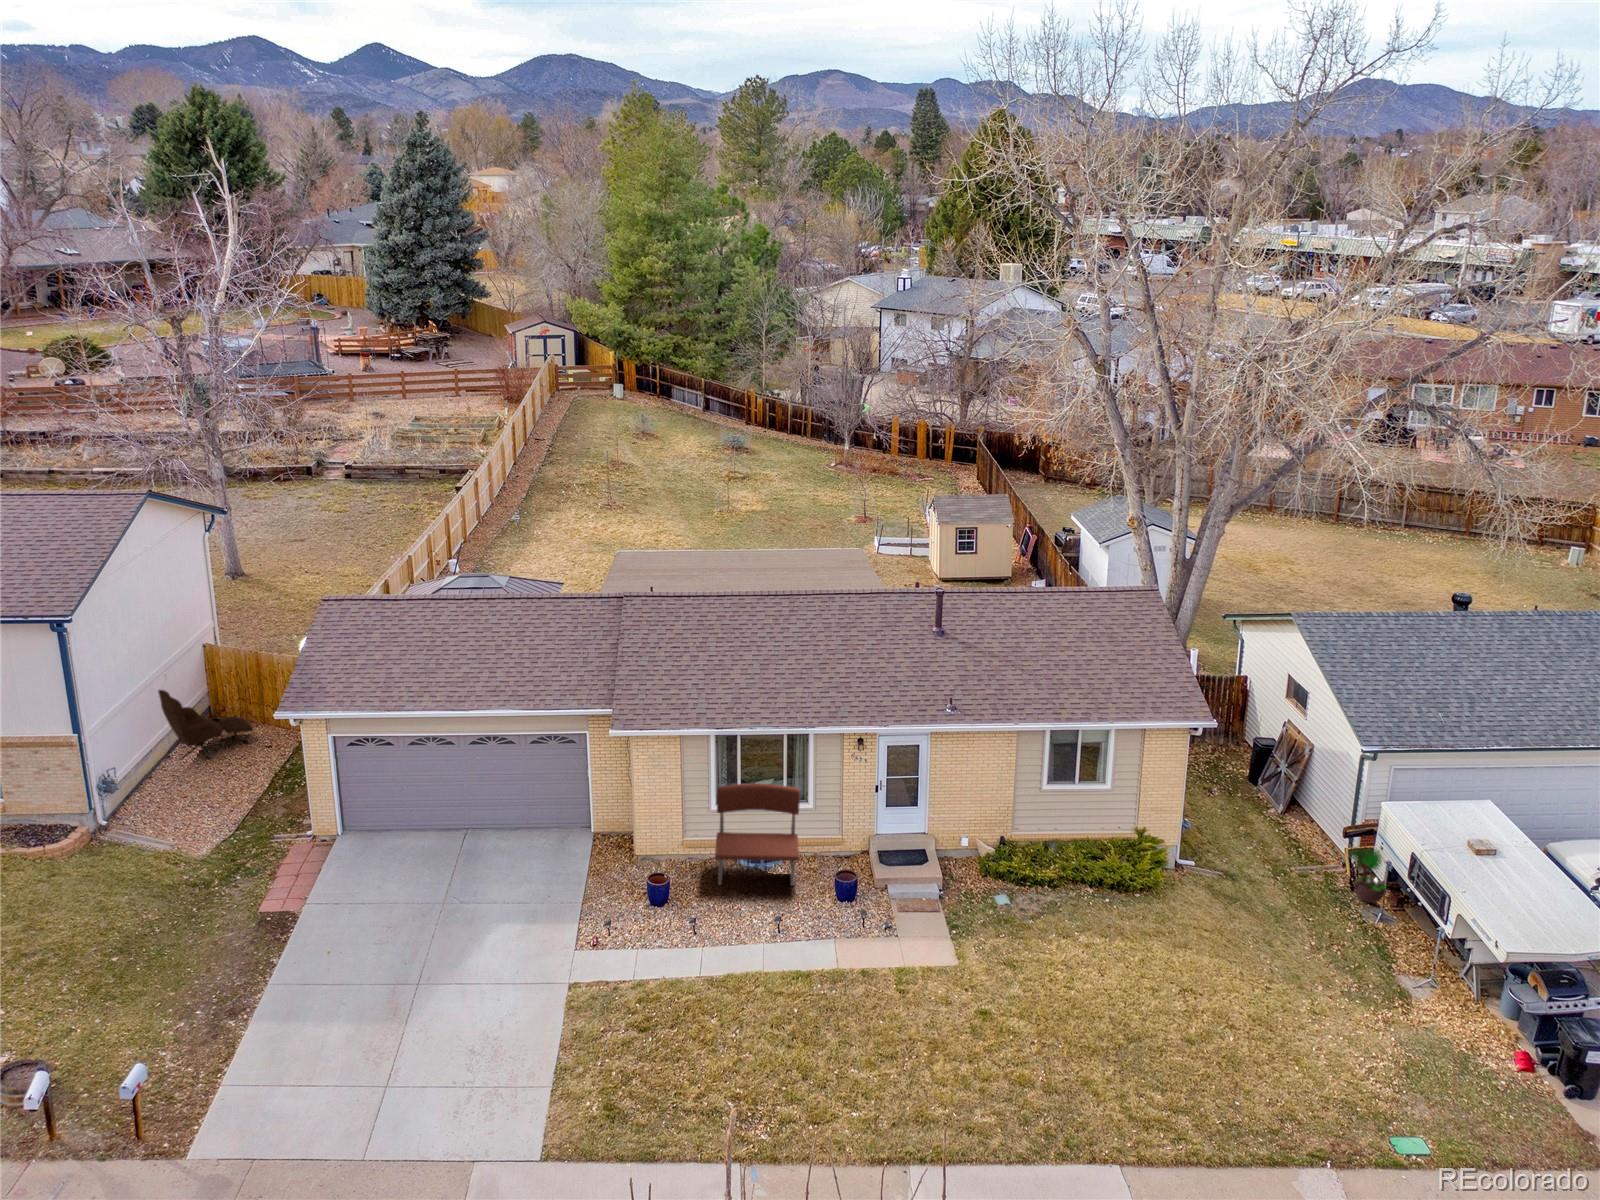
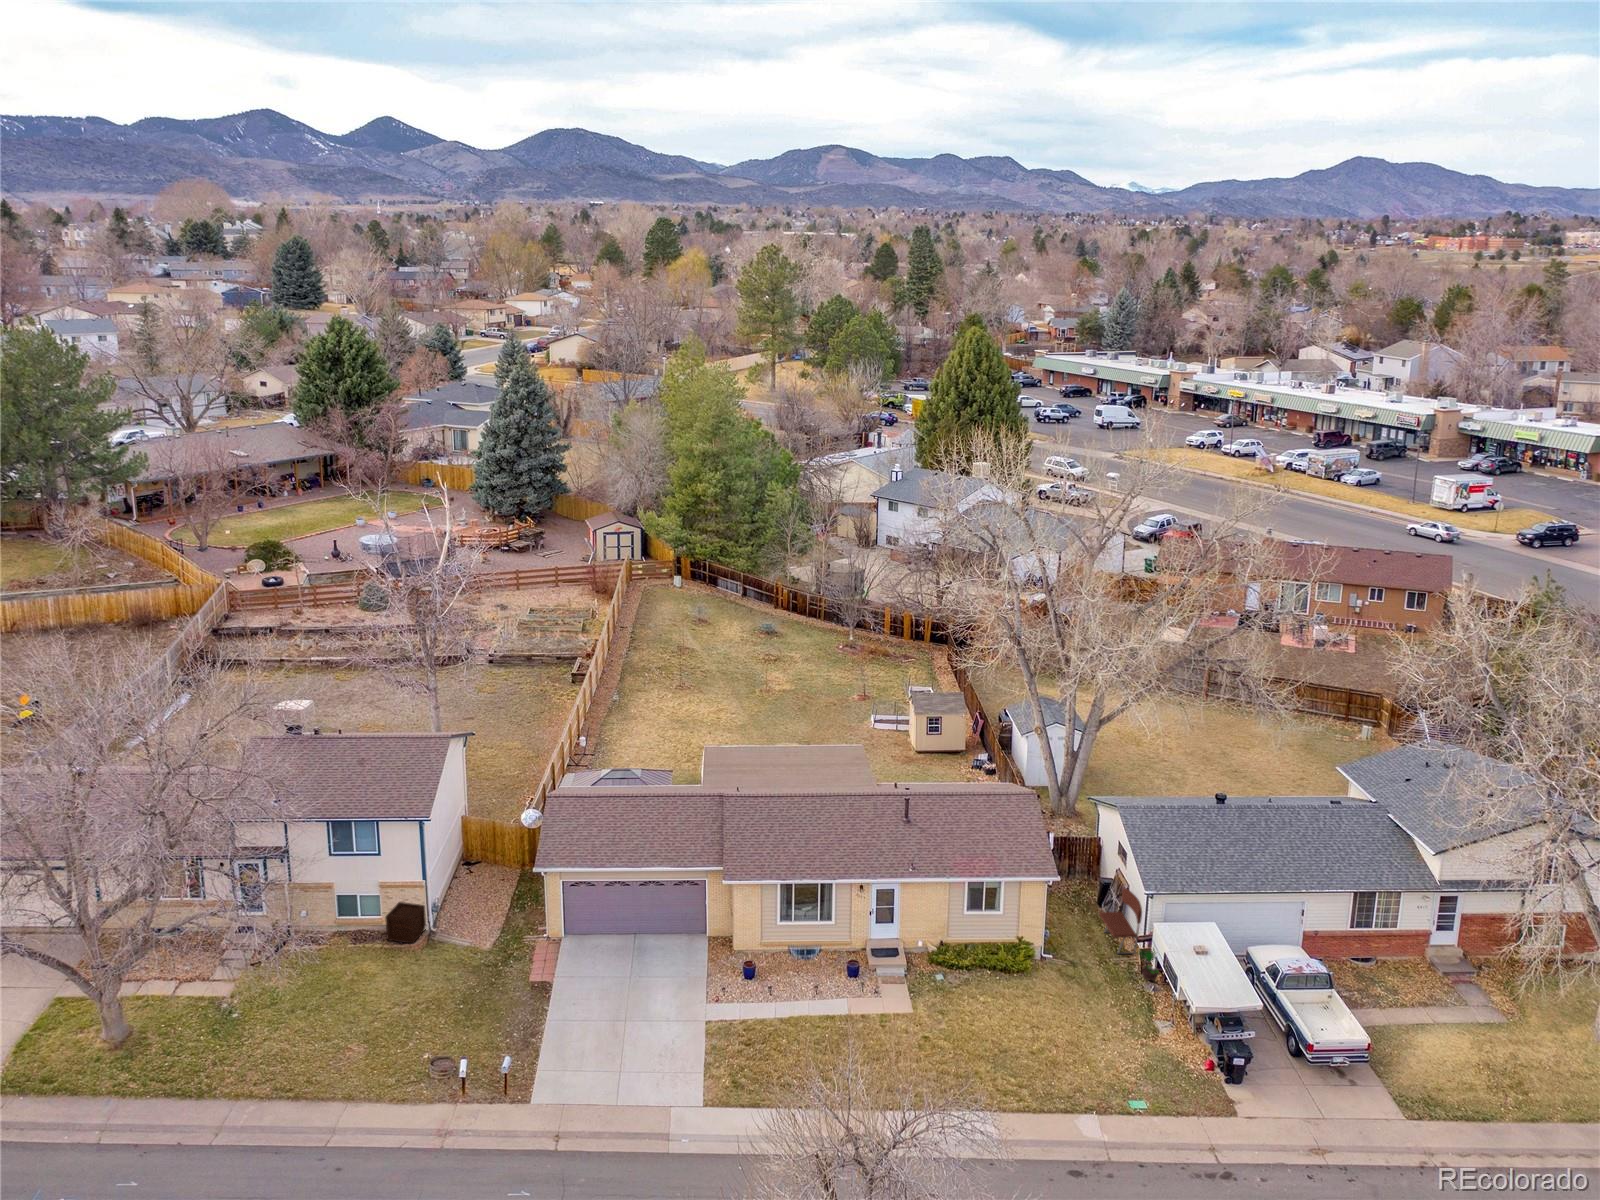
lounge chair: present [158,690,253,759] -> none [443,847,493,889]
wooden crate: none [19,775,106,846] -> present [385,902,426,943]
bench: present [715,783,800,886] -> present [1099,888,1142,954]

